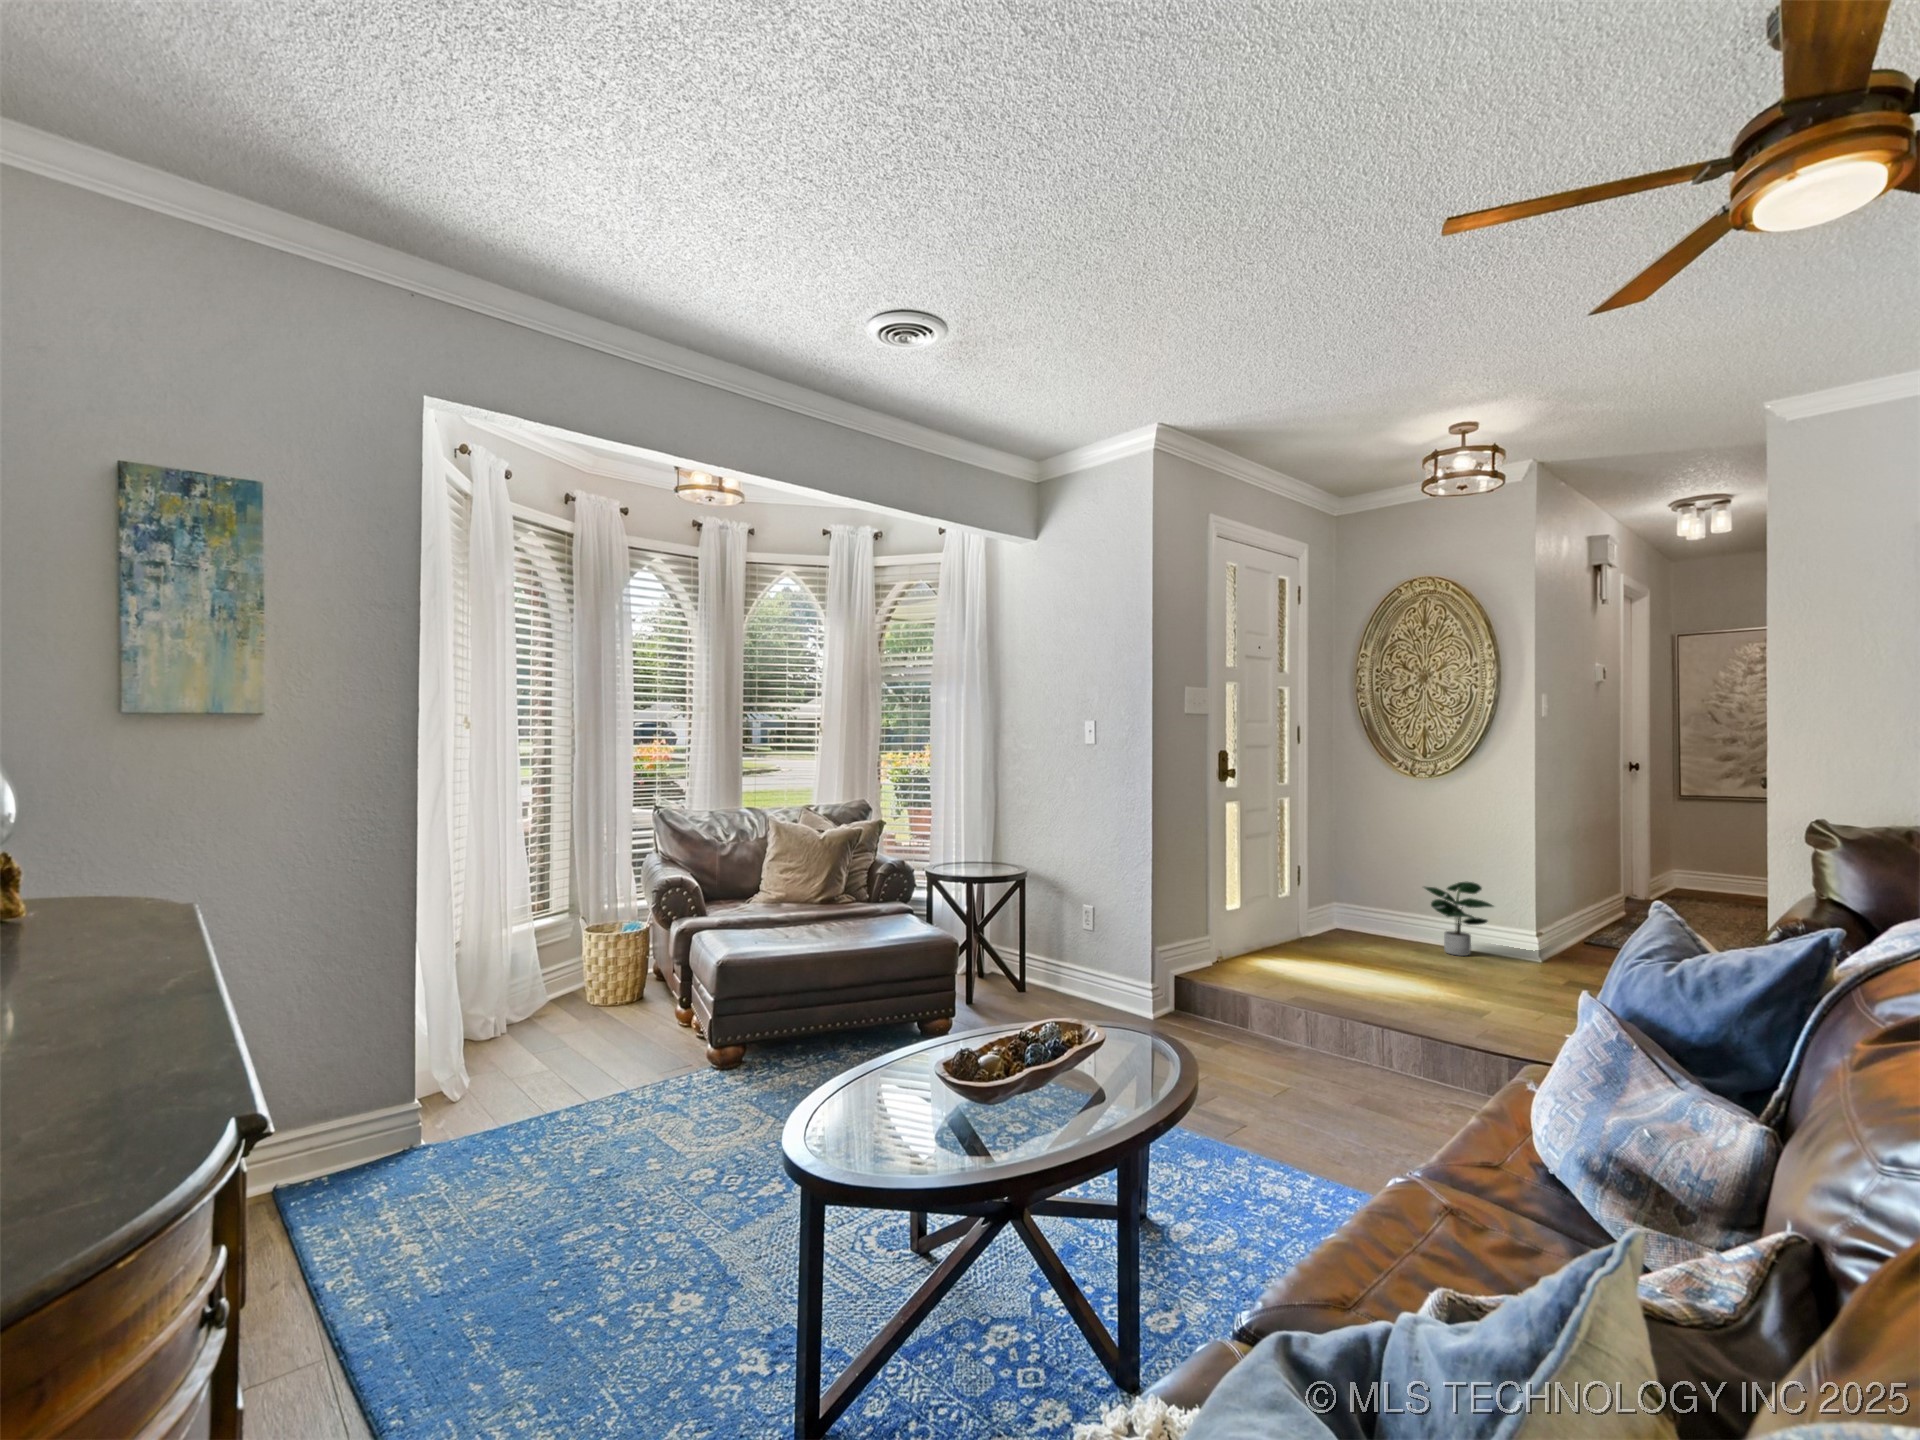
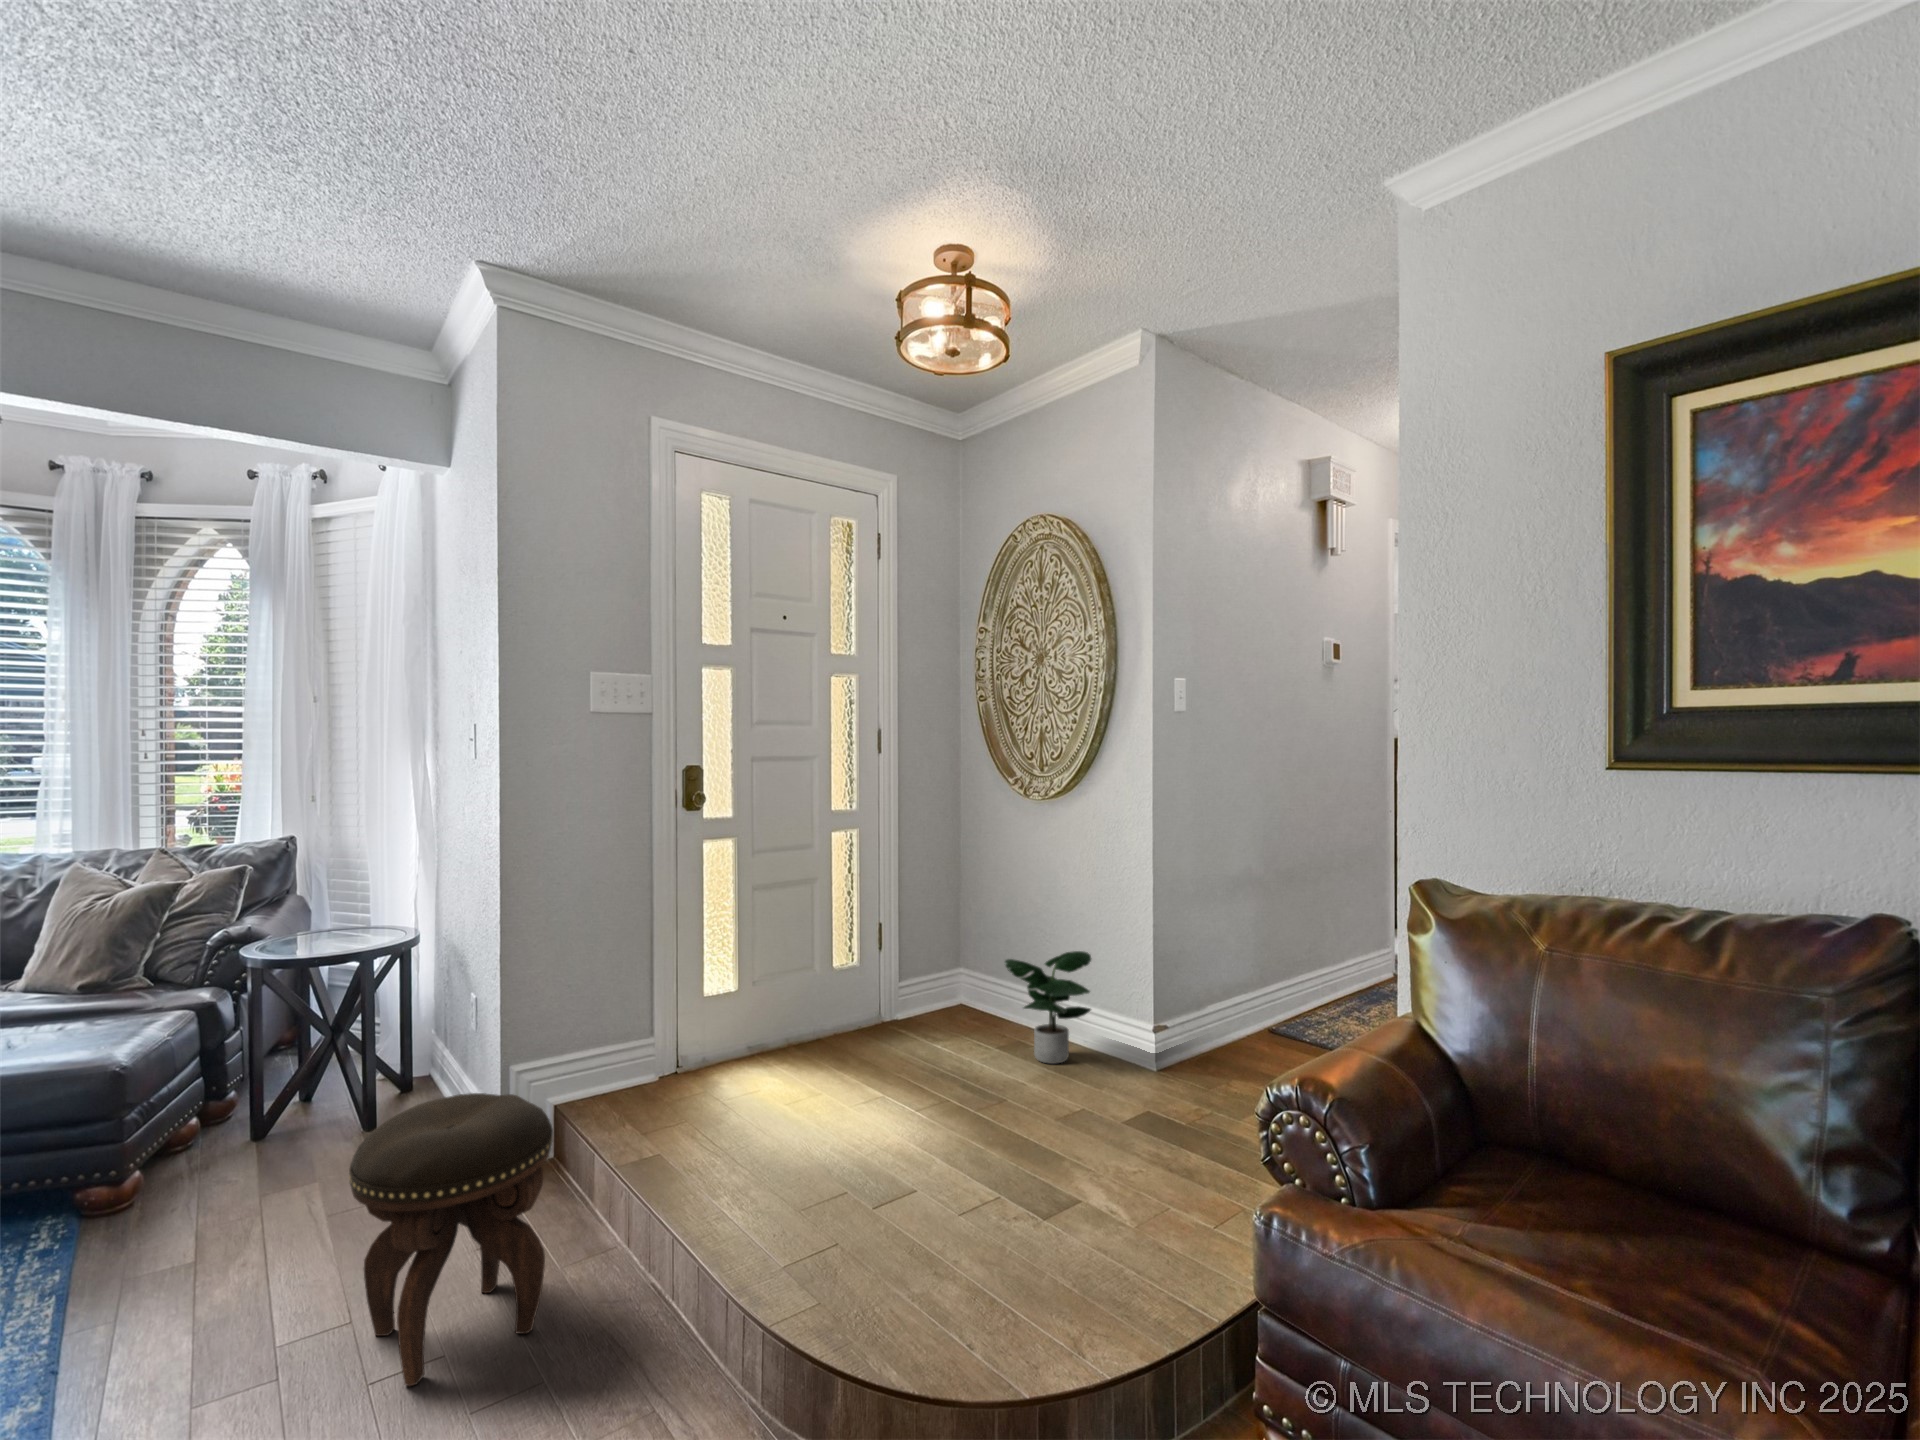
footstool: none [1232,941,1340,1089] -> present [349,1093,553,1386]

